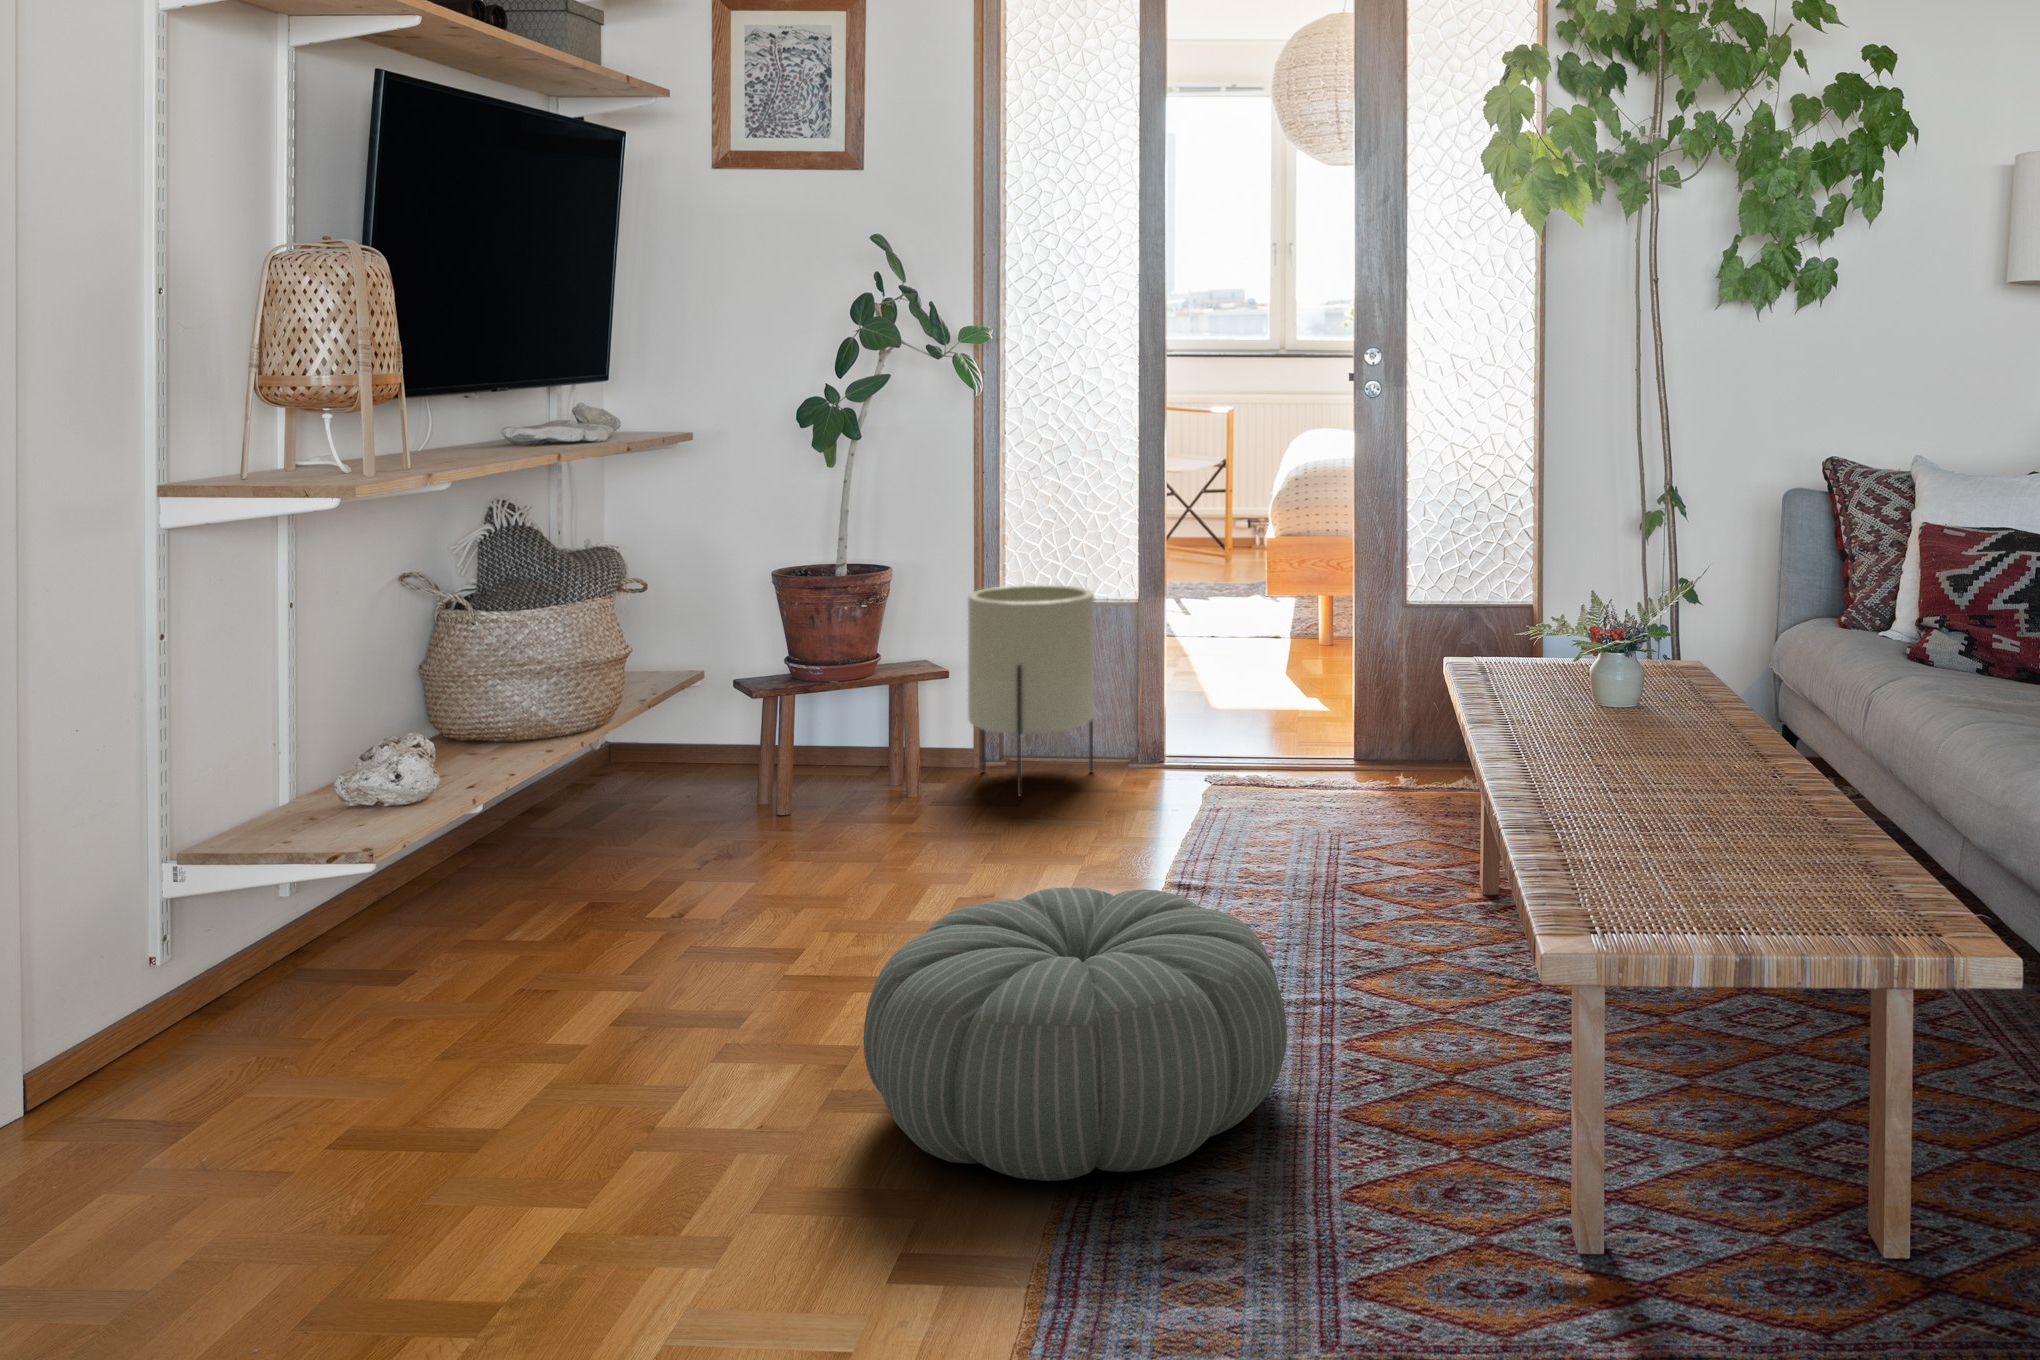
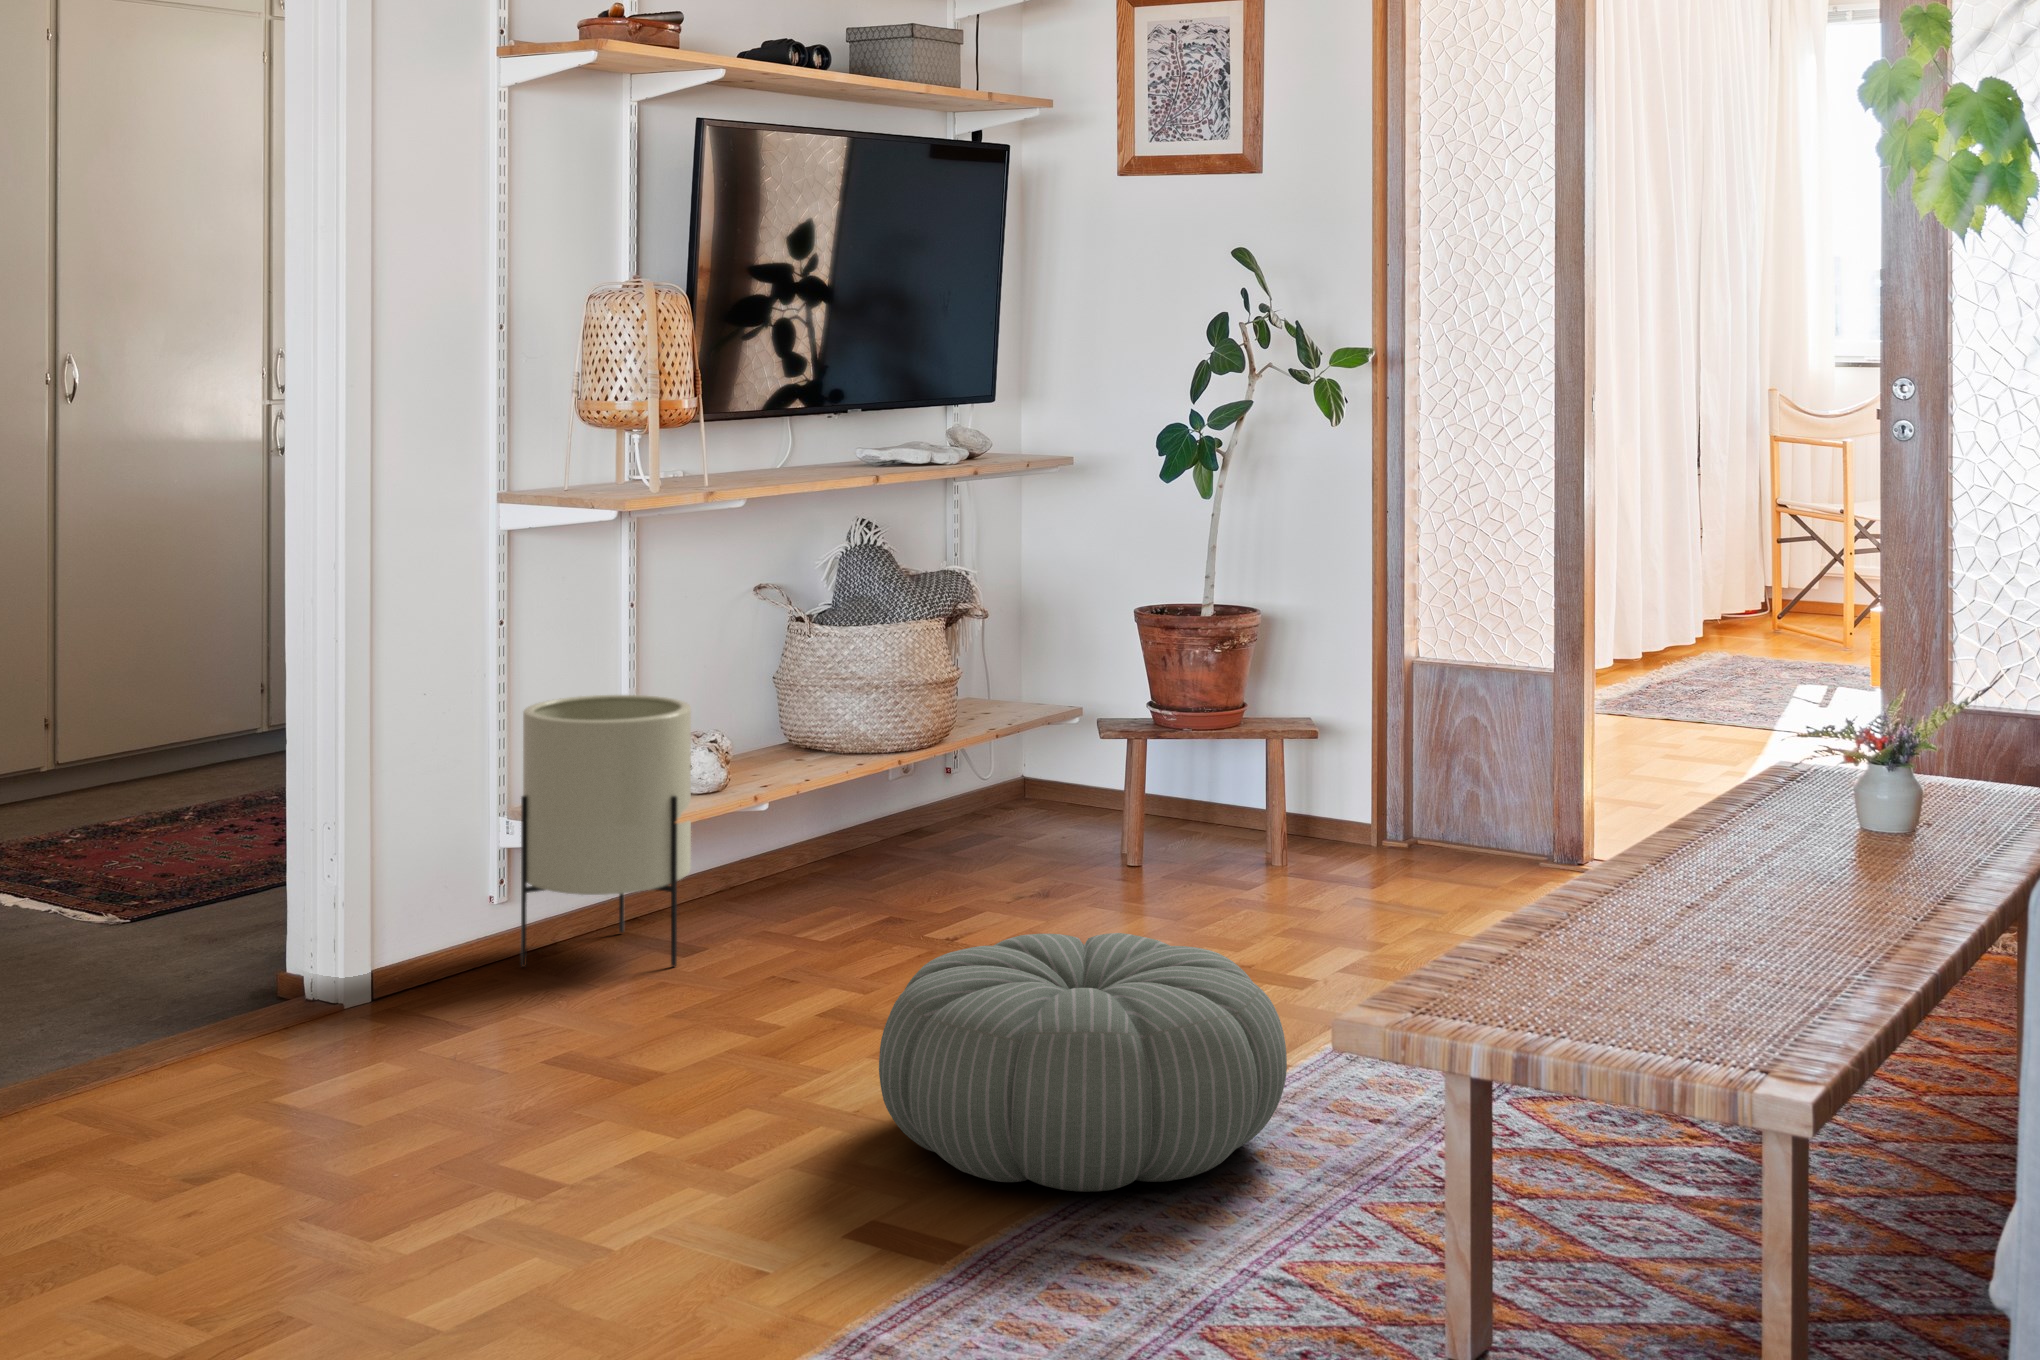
planter: present [968,585,1094,797] -> present [521,695,691,967]

